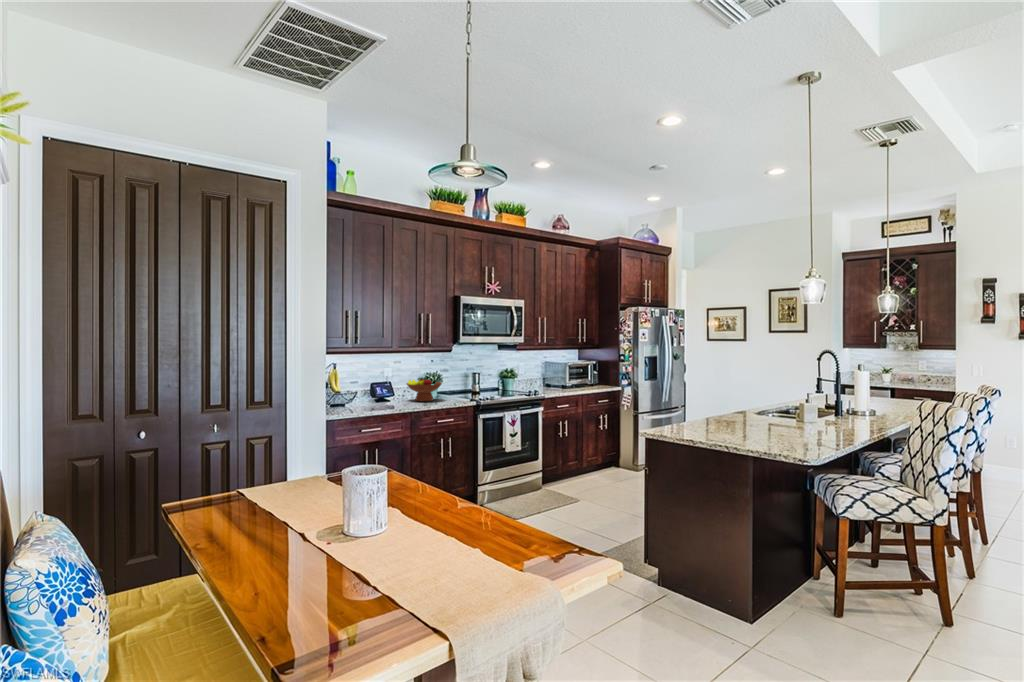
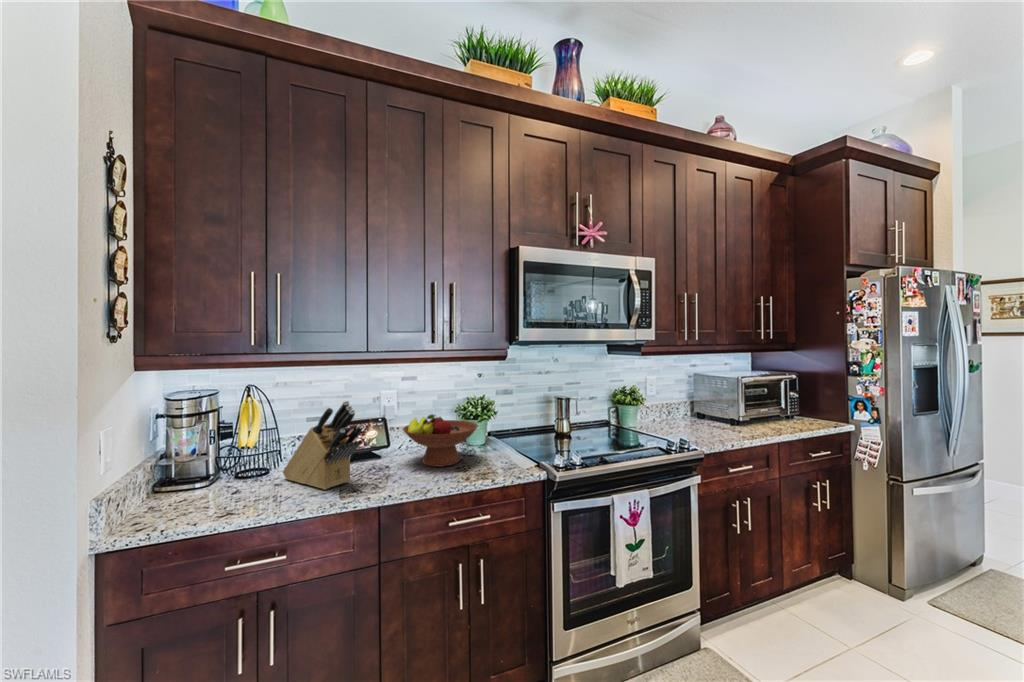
knife block: none [358,368,402,407] -> present [283,401,363,489]

